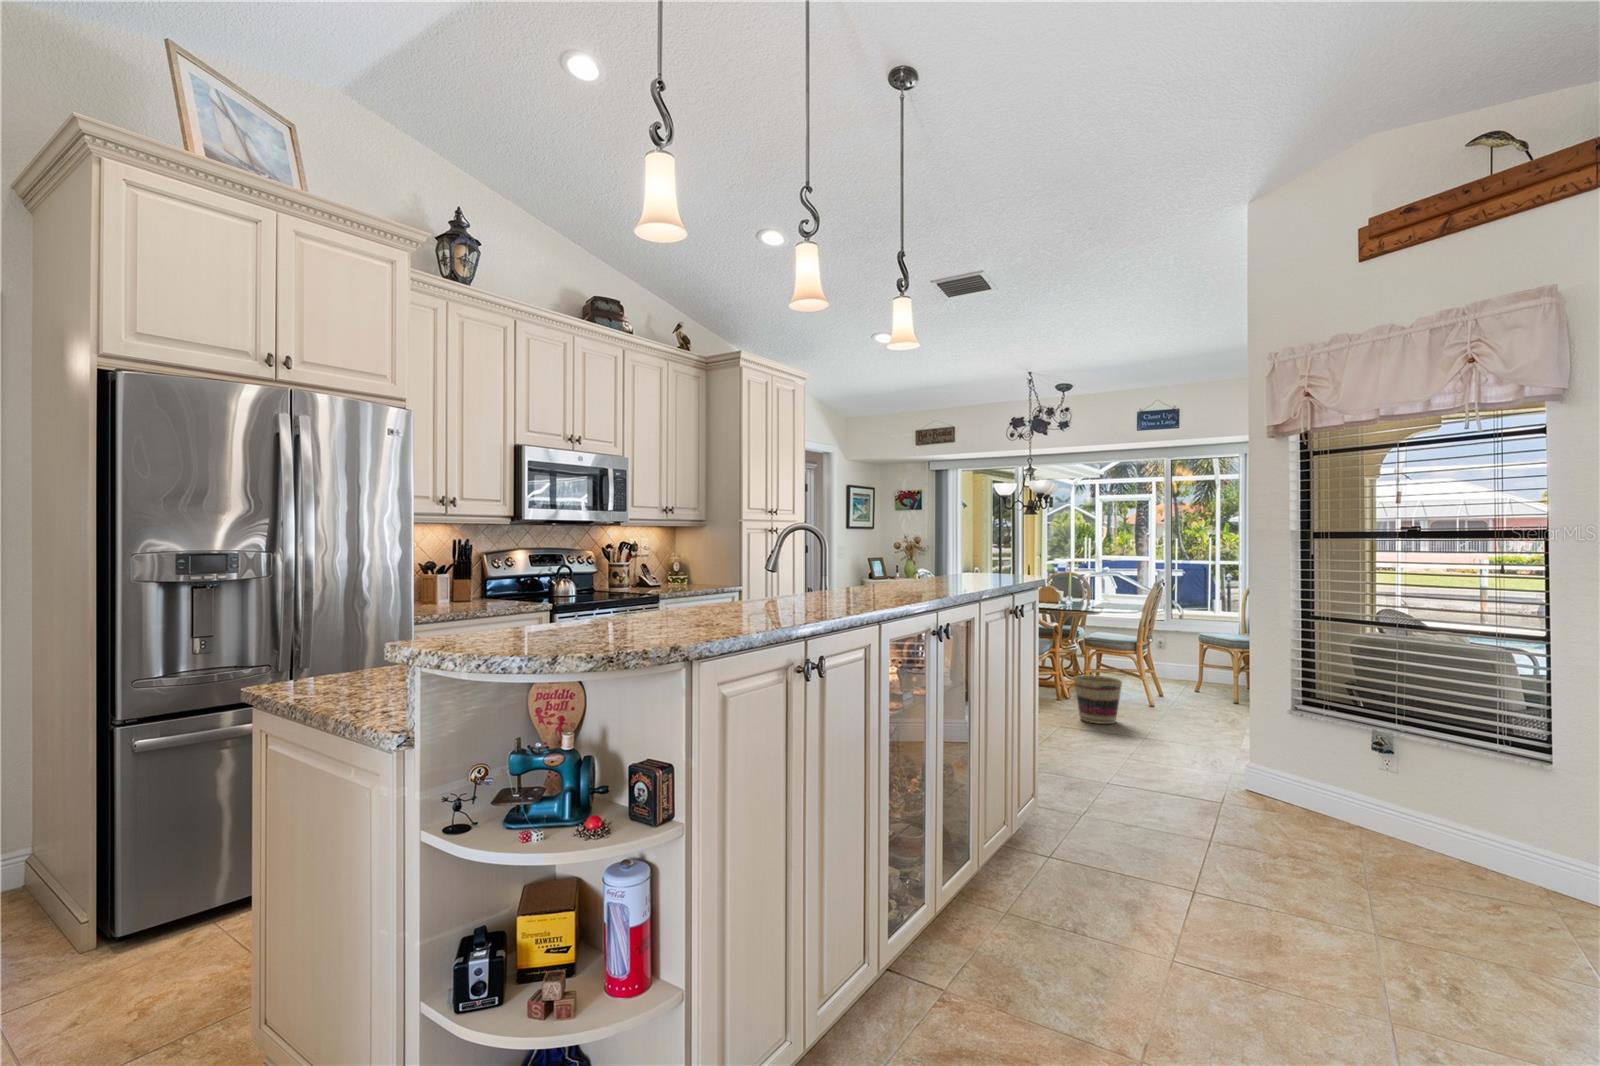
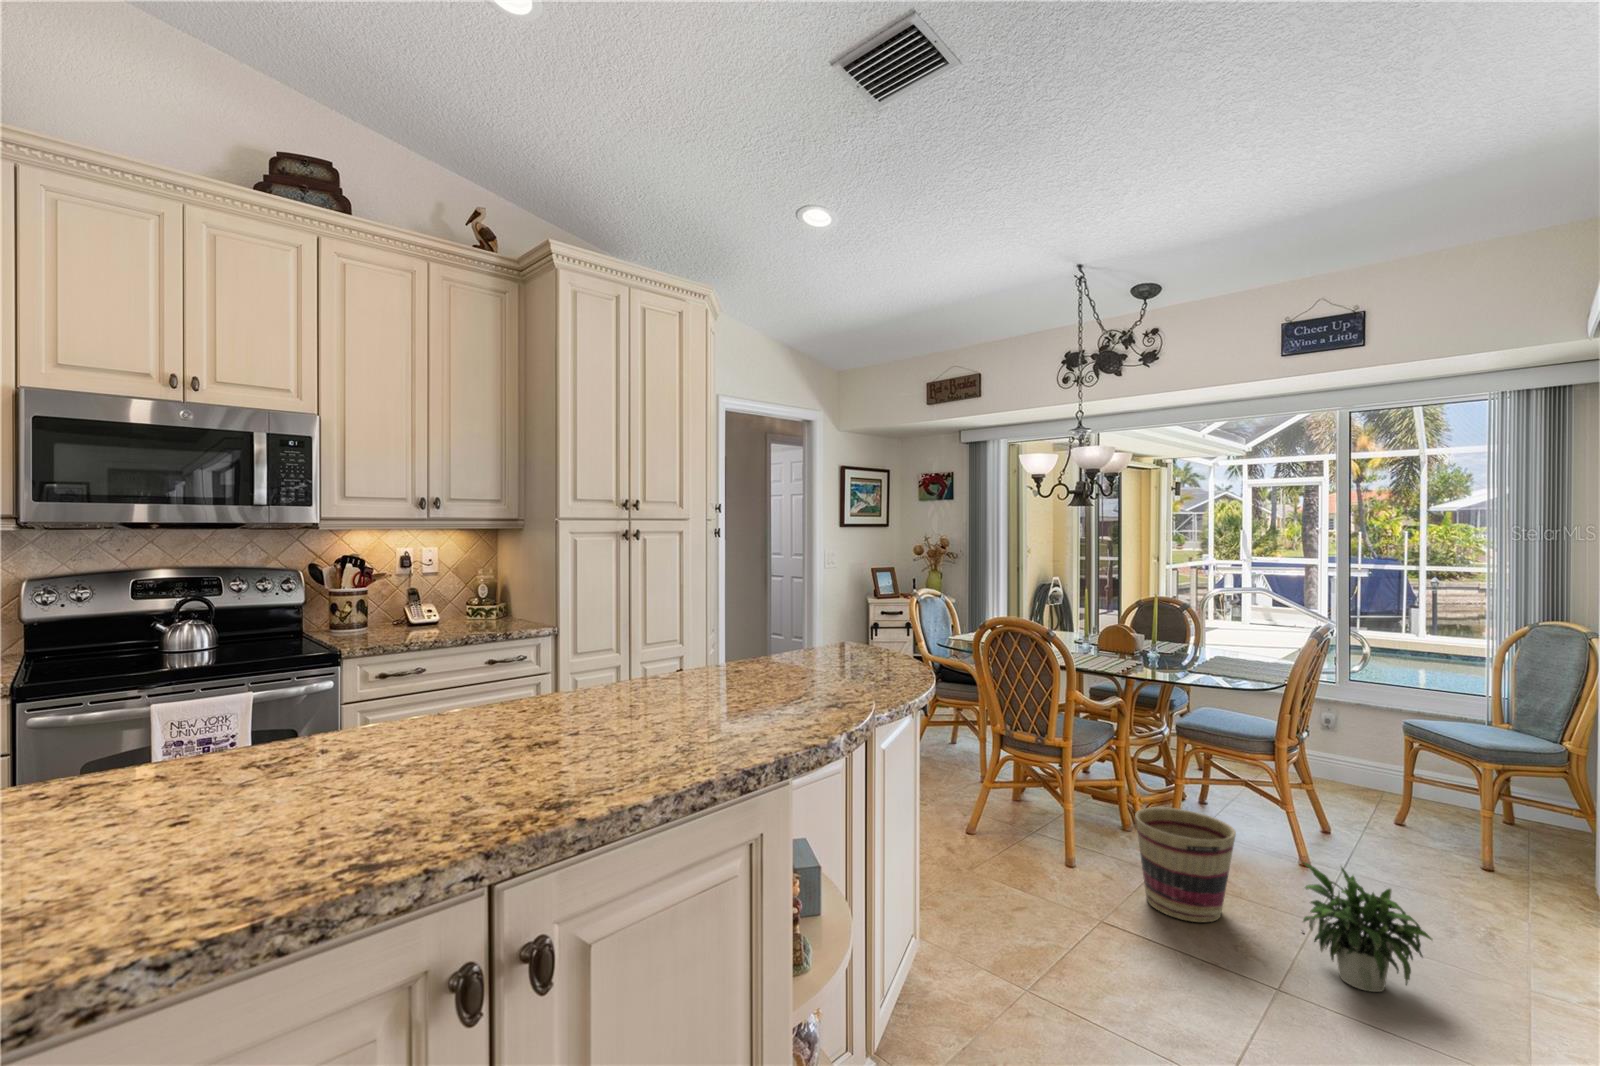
potted plant: none [1151,687,1205,737] -> present [1303,862,1432,992]

